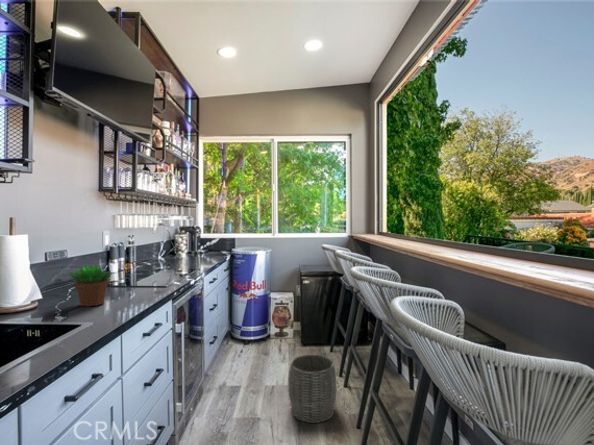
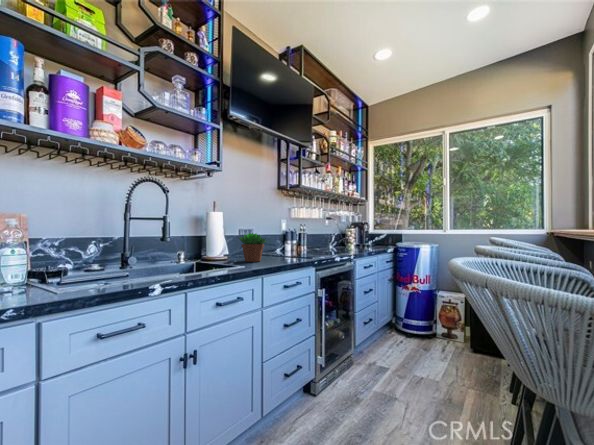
woven basket: present [288,355,336,423] -> none [431,348,489,422]

